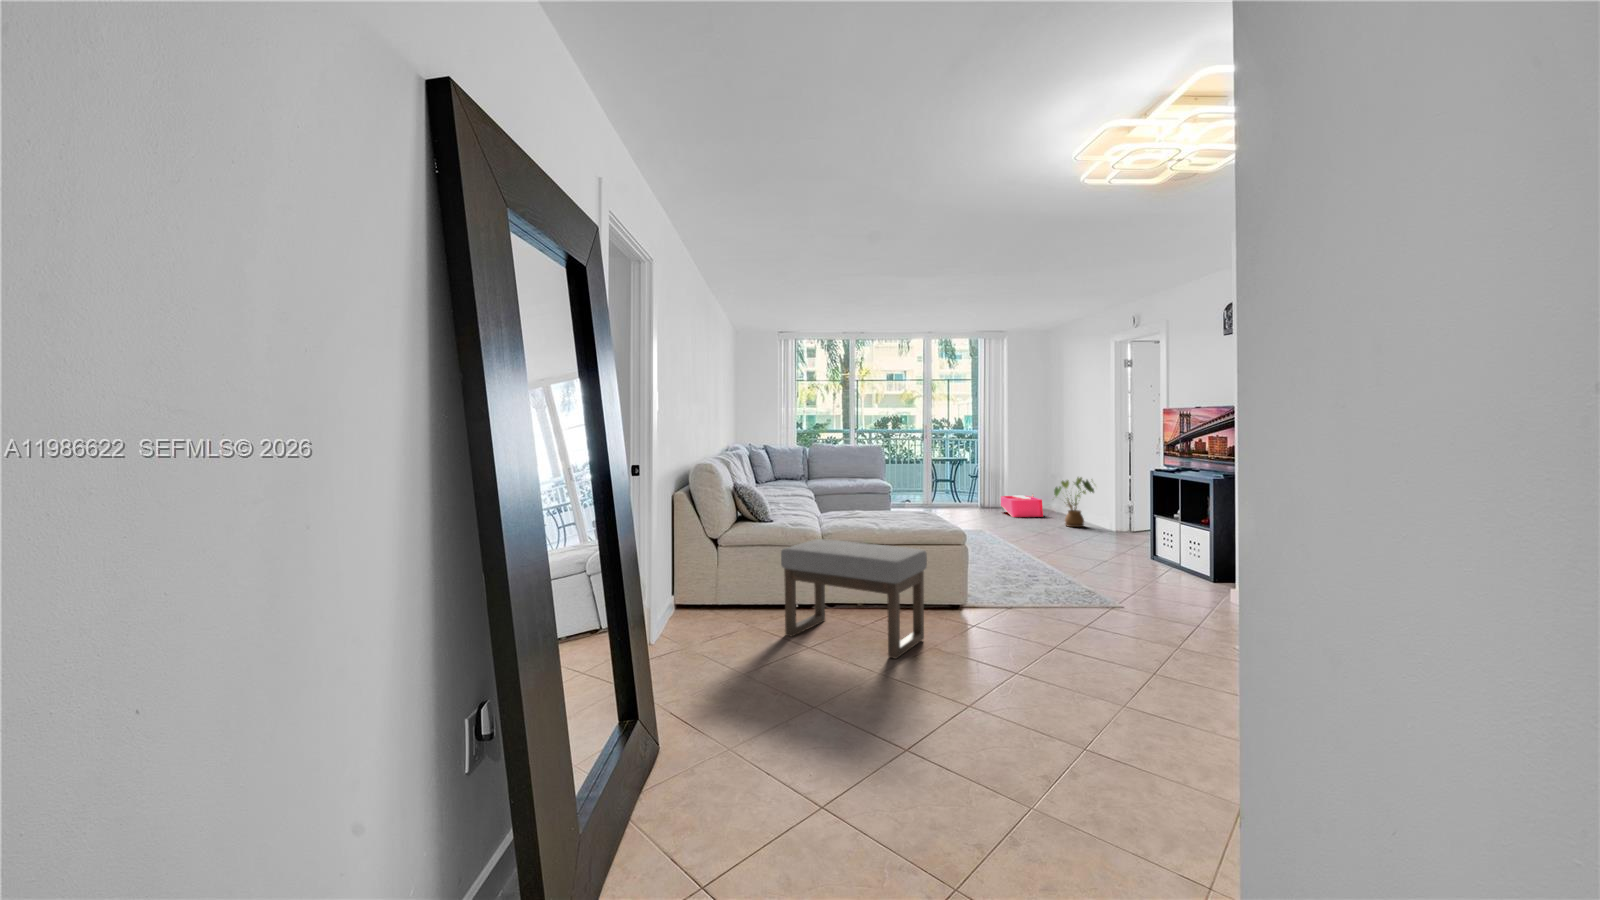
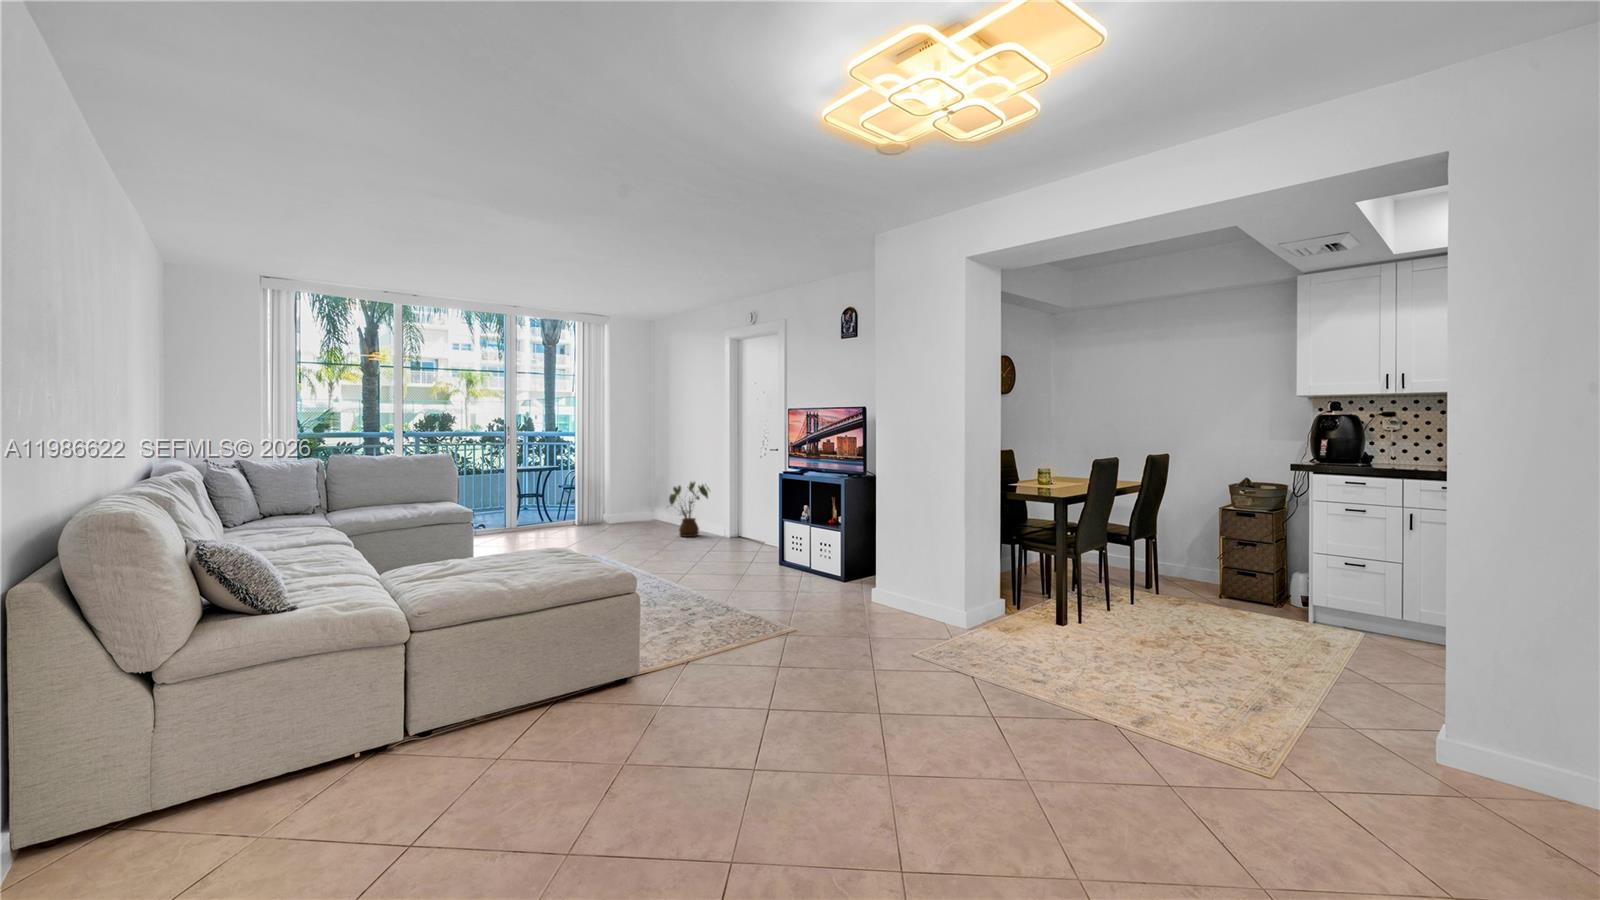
storage bin: present [1001,494,1043,517] -> none [600,502,650,531]
ottoman: present [781,539,927,659] -> none [337,624,619,841]

